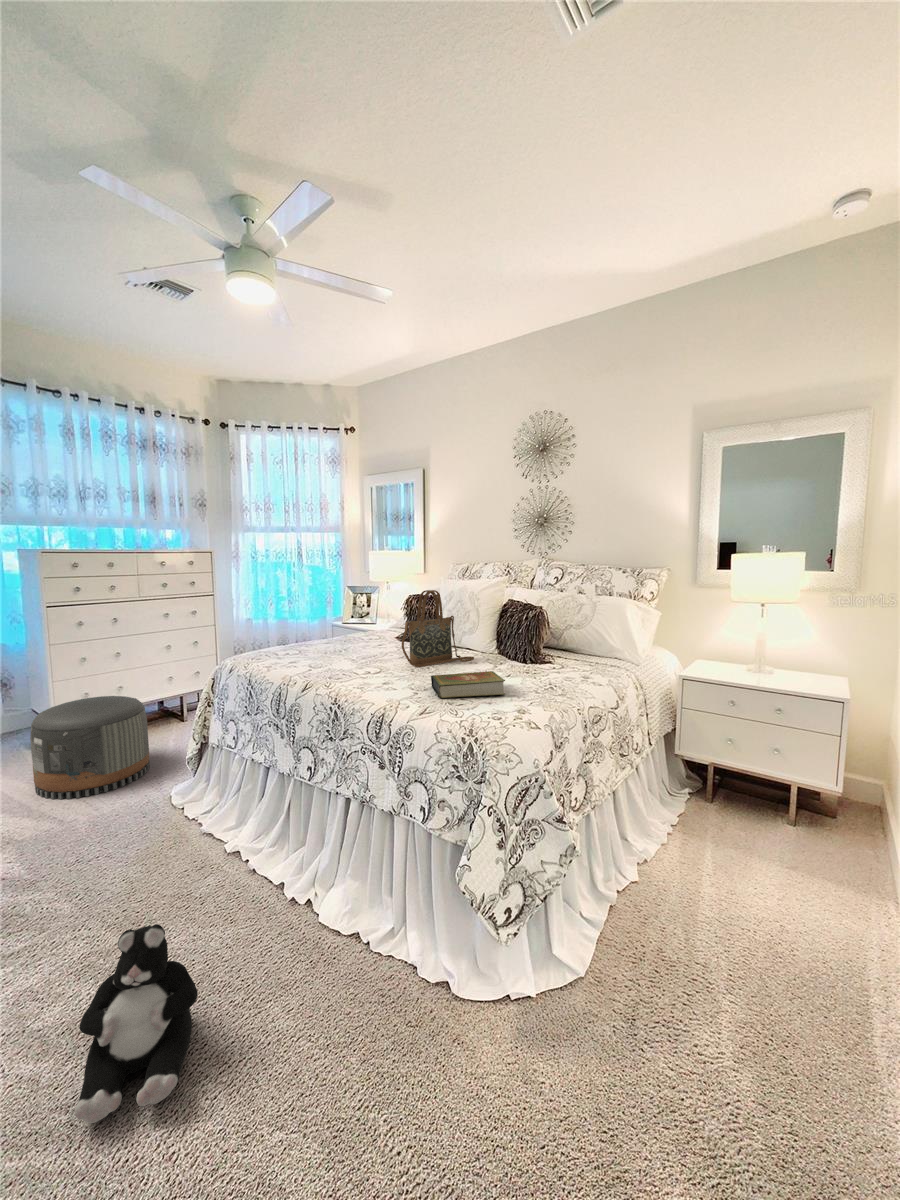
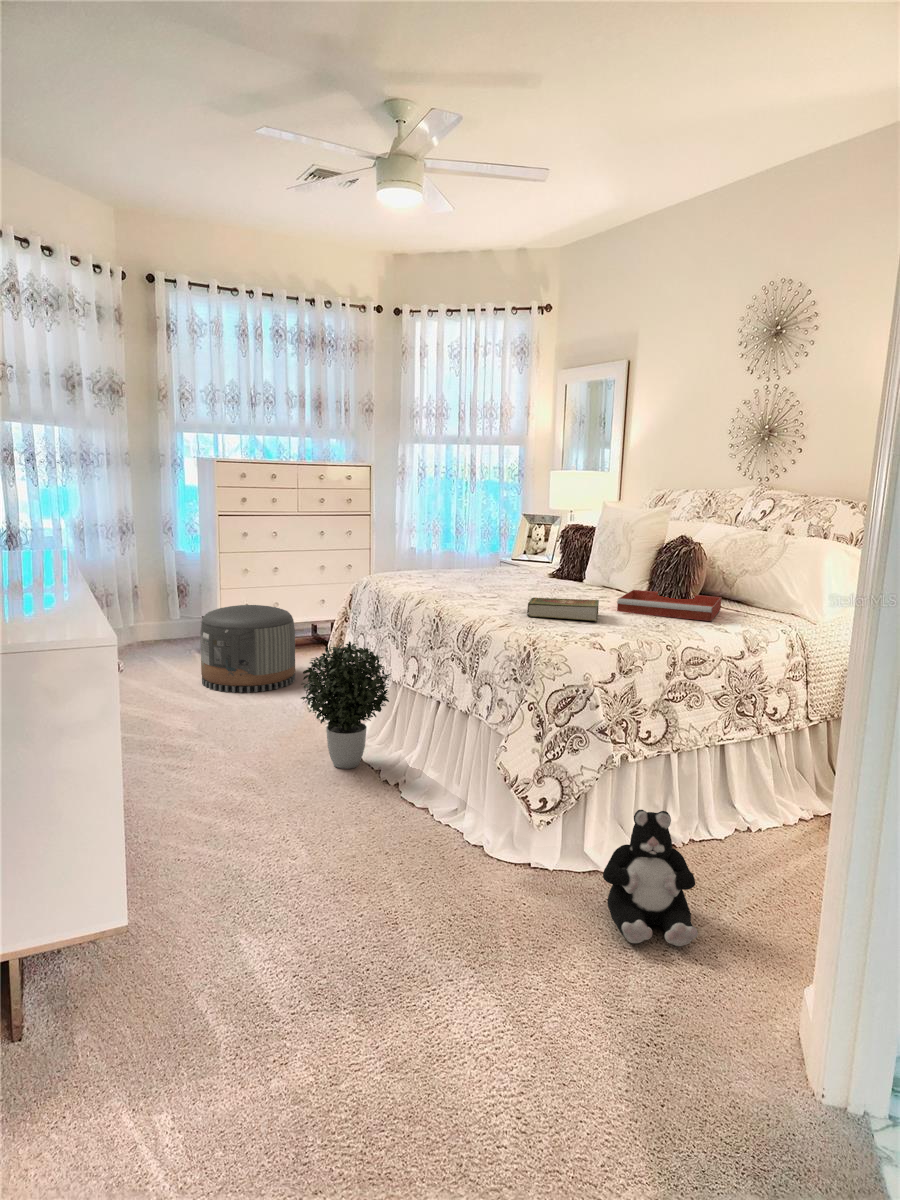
handbag: present [402,590,474,667] -> none [524,513,609,596]
tray: none [496,653,584,678] -> present [617,590,721,621]
potted plant: none [178,742,286,888] -> present [301,641,390,769]
plush toy: present [74,924,198,1124] -> present [603,810,698,946]

